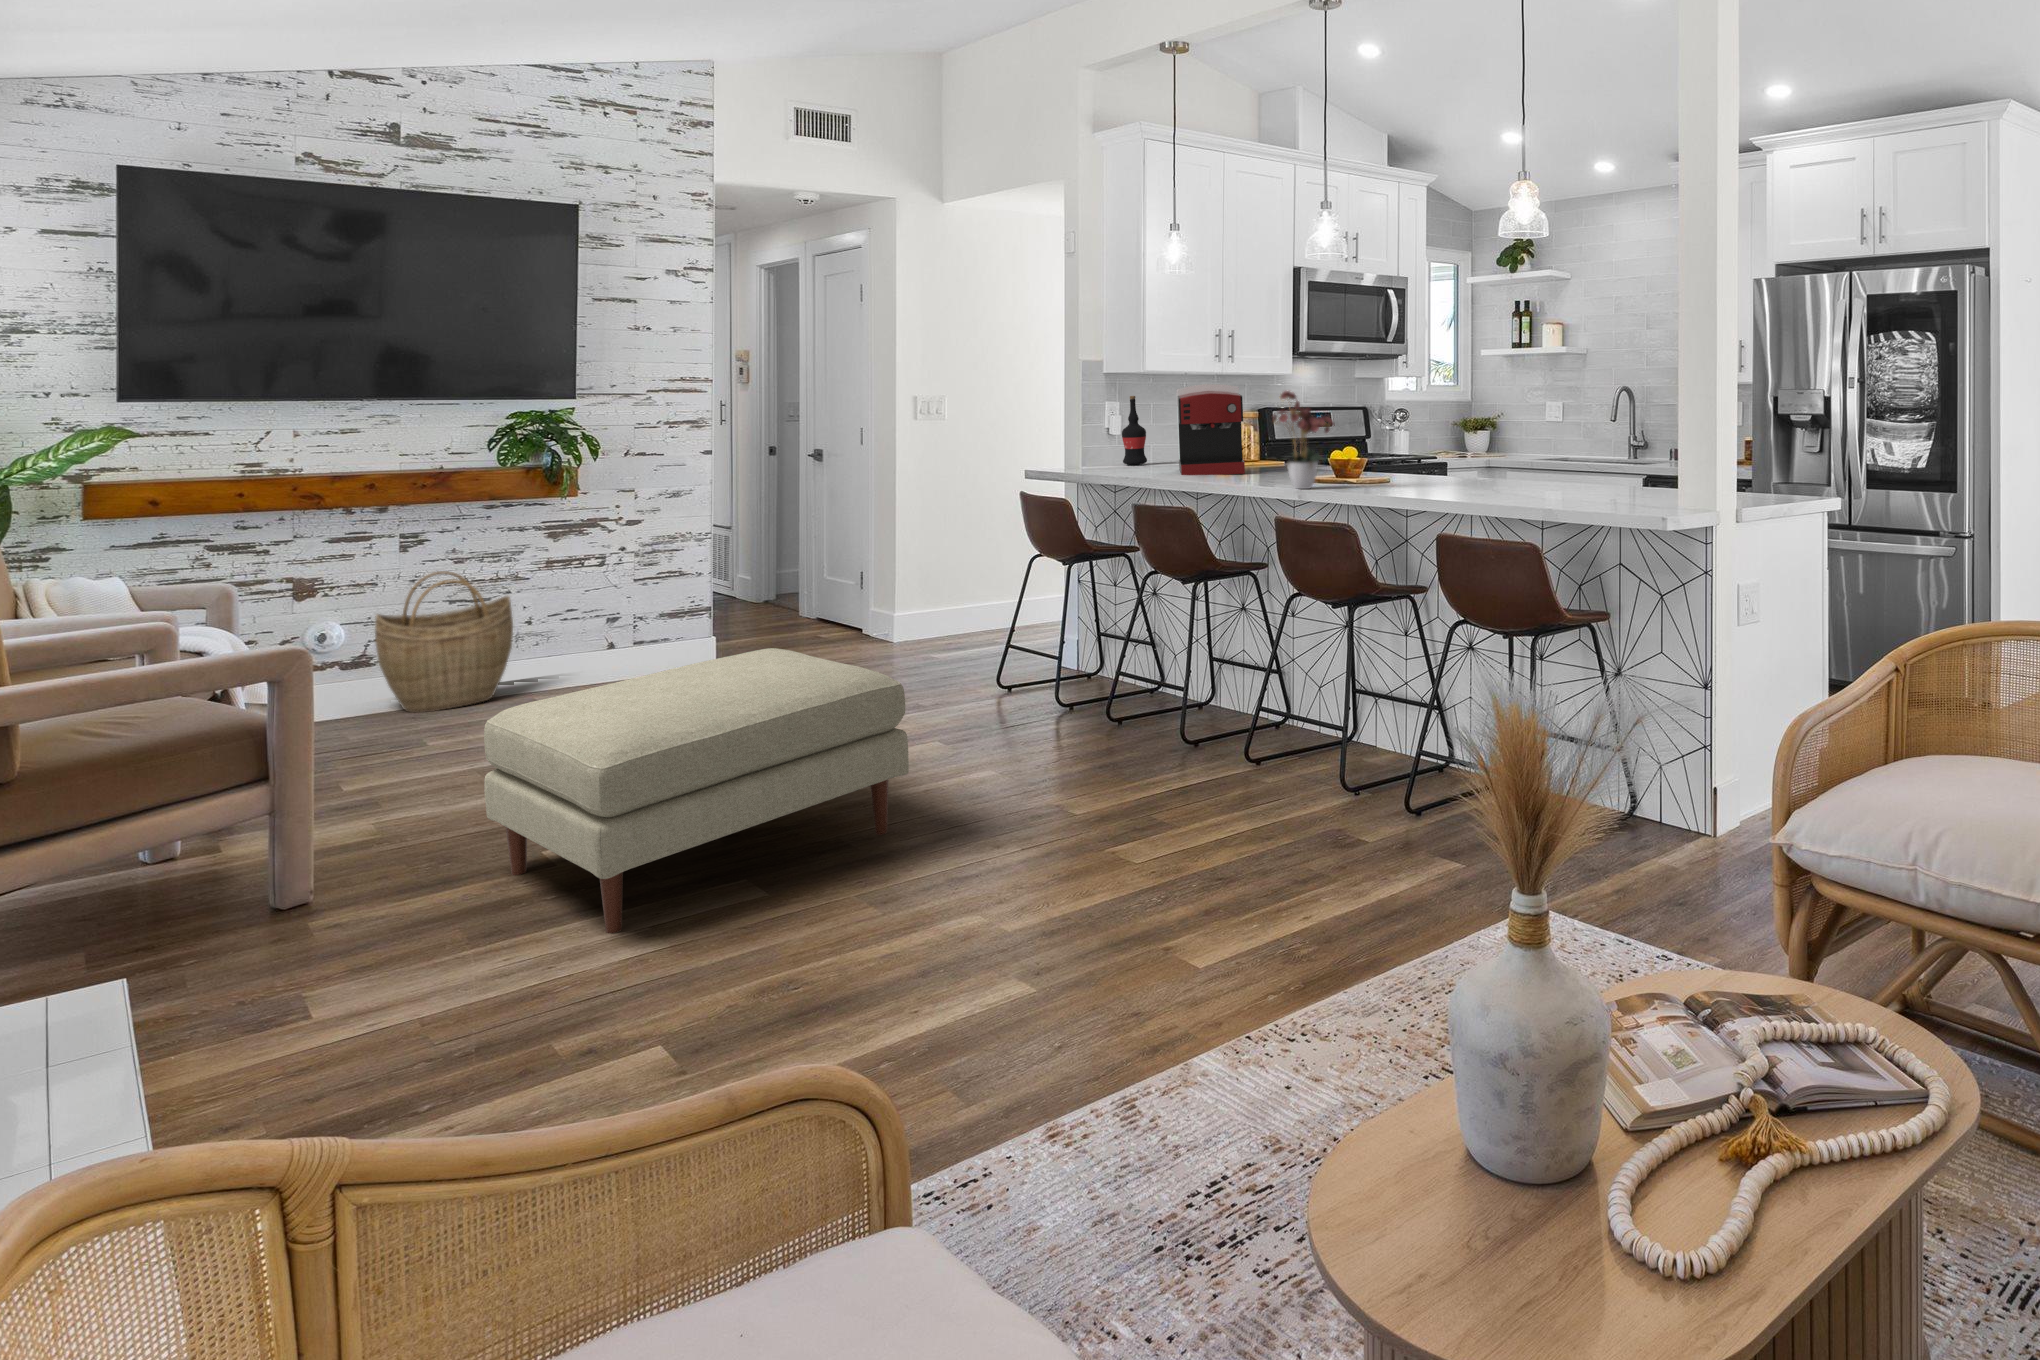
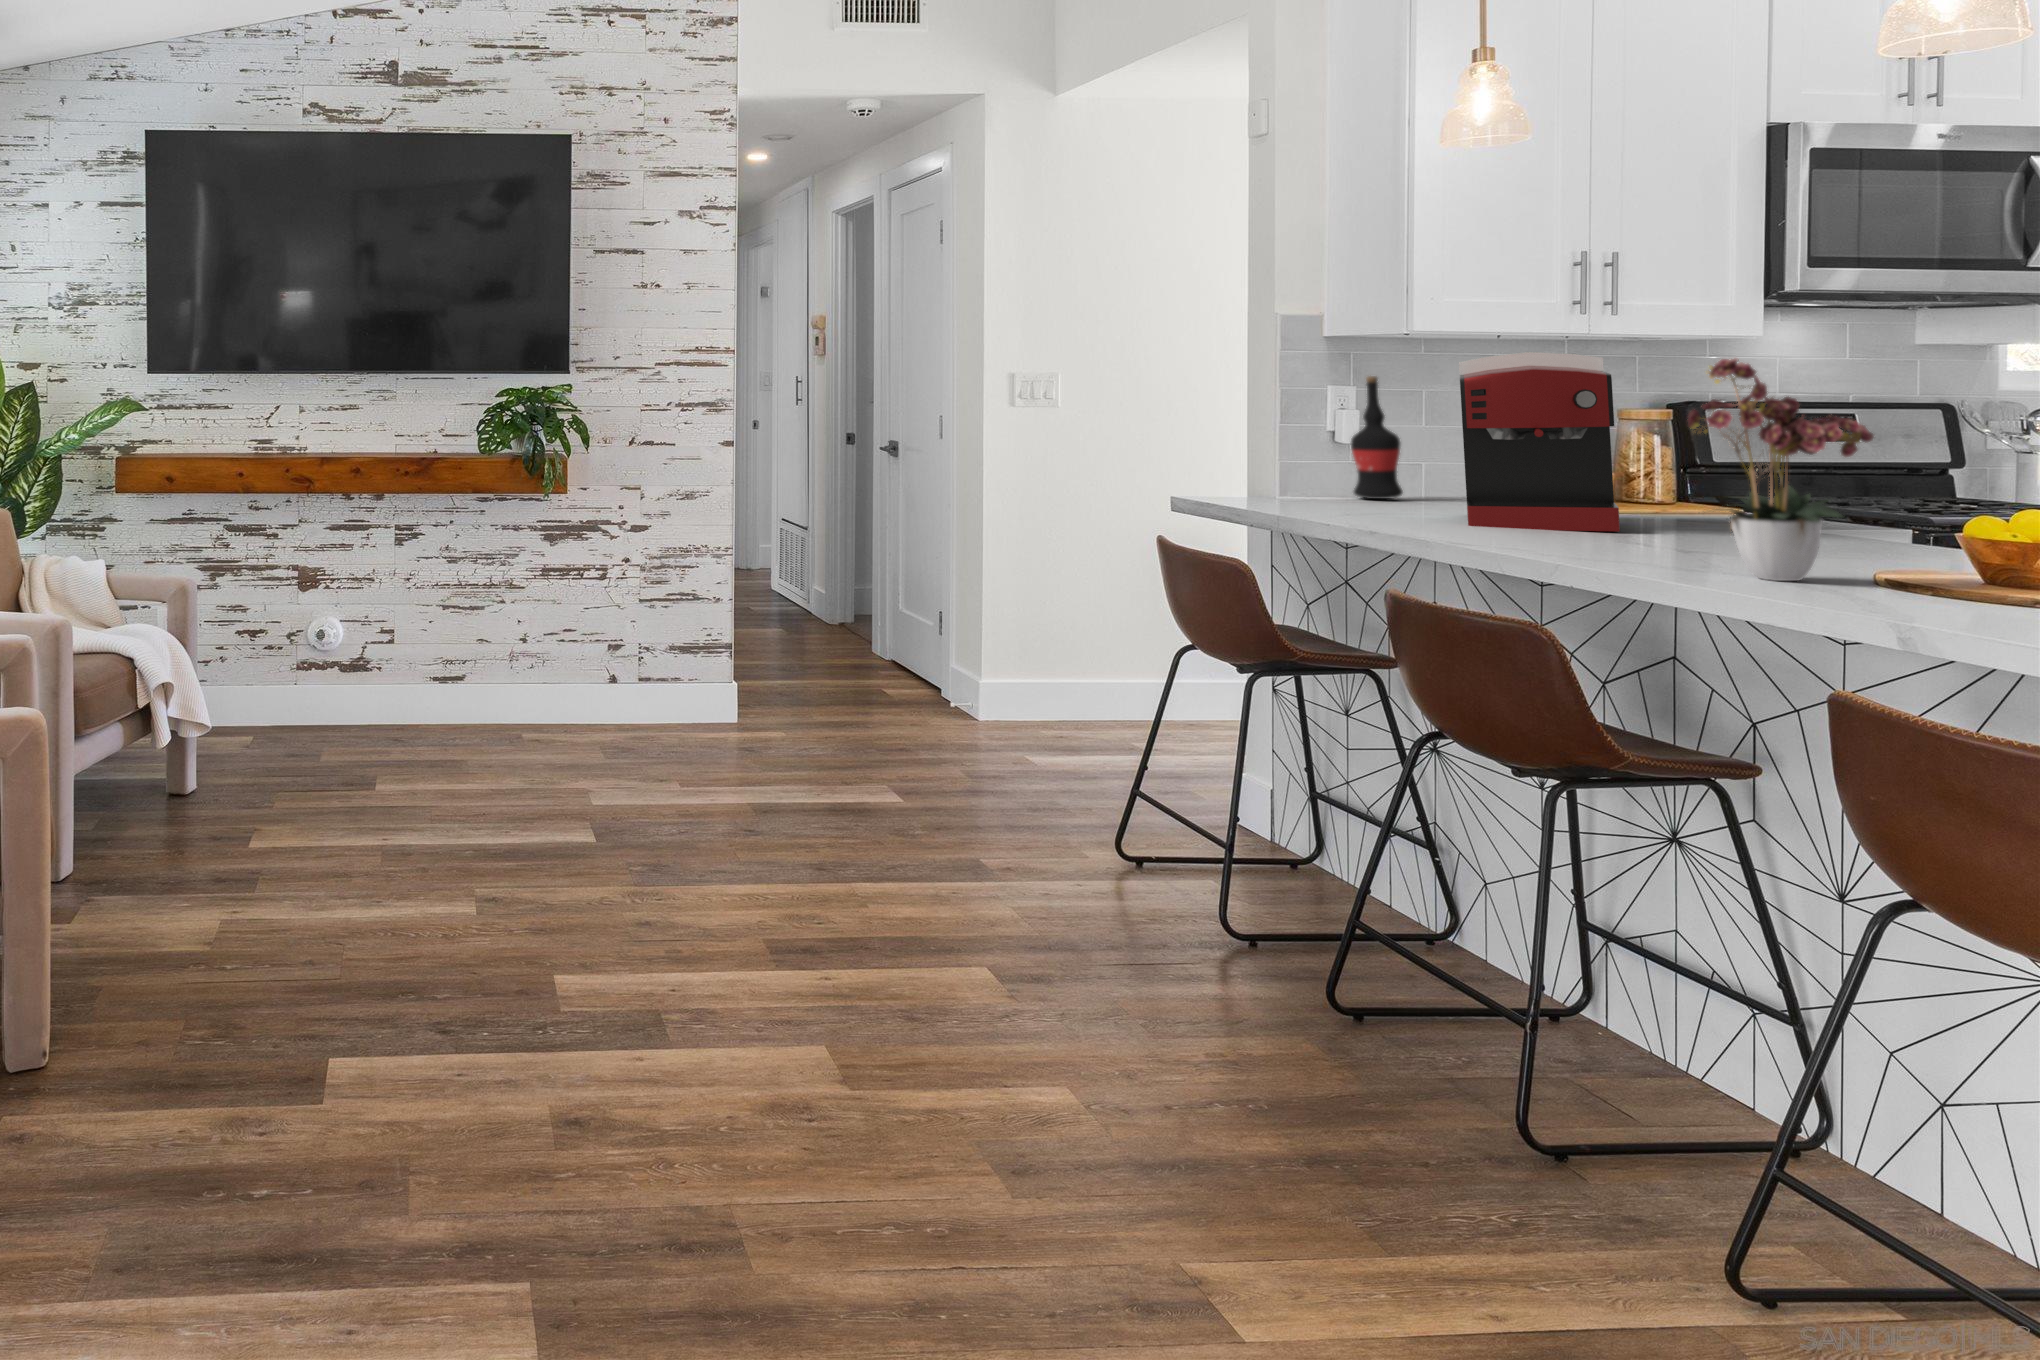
woven basket: present [375,571,513,713] -> none [364,576,501,744]
ottoman: present [484,648,909,933] -> none [316,752,876,1194]

